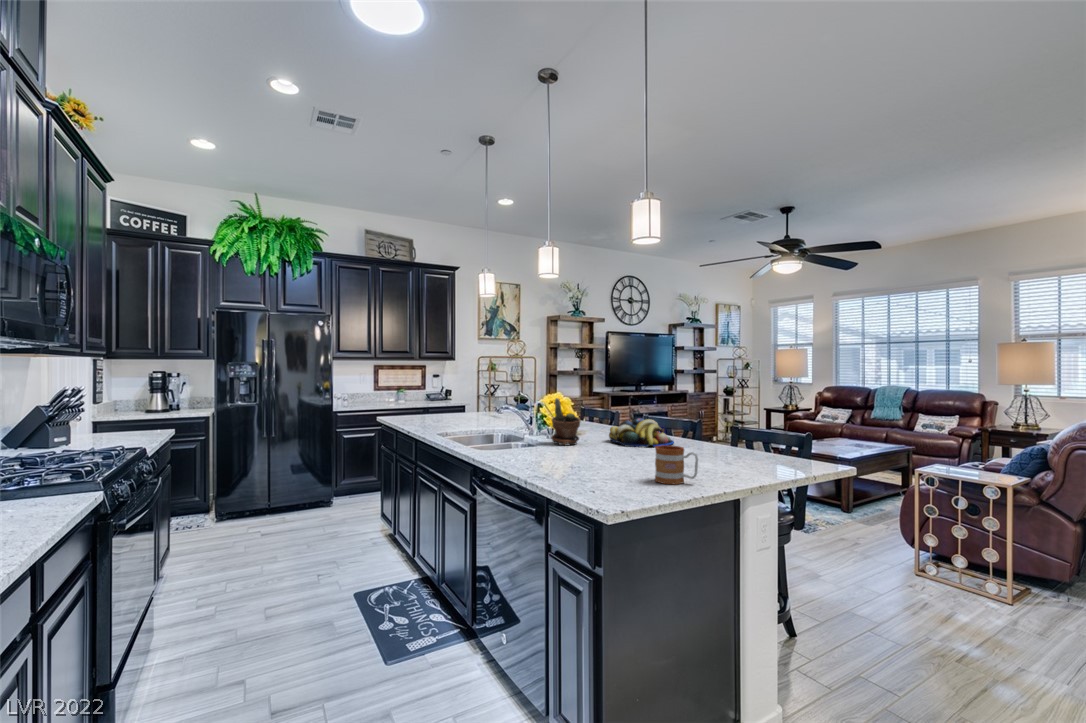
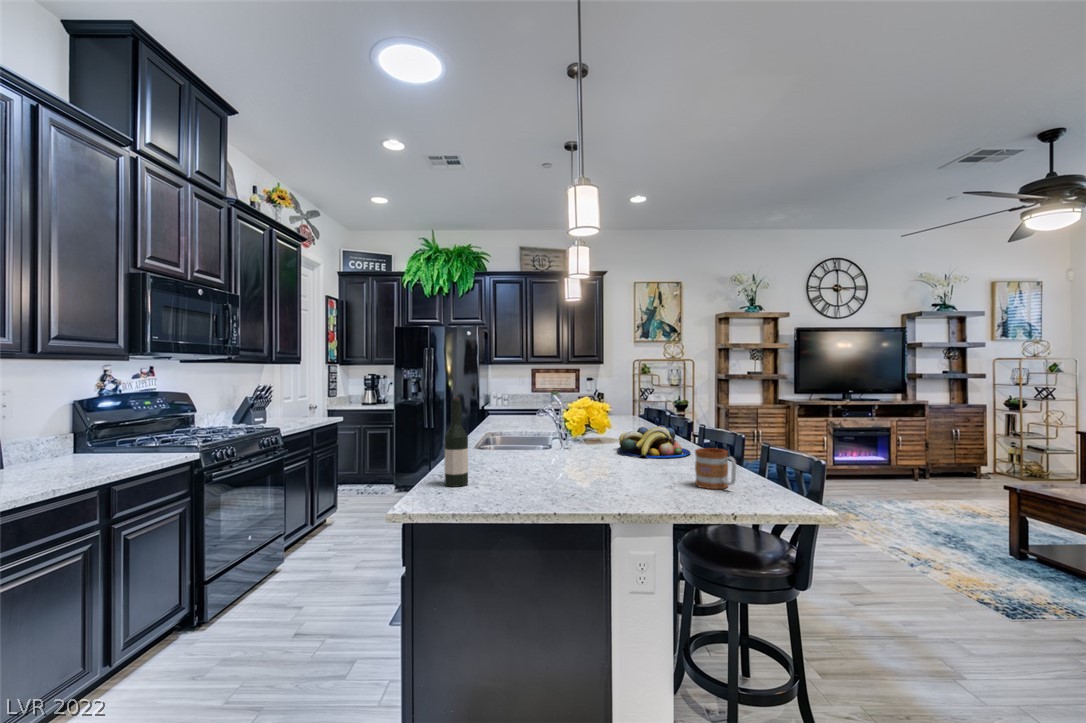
potted plant: present [551,398,580,445] -> none [556,399,586,449]
wine bottle: none [582,399,605,489] -> present [445,398,468,487]
mug: present [655,445,698,484] -> present [695,448,736,489]

